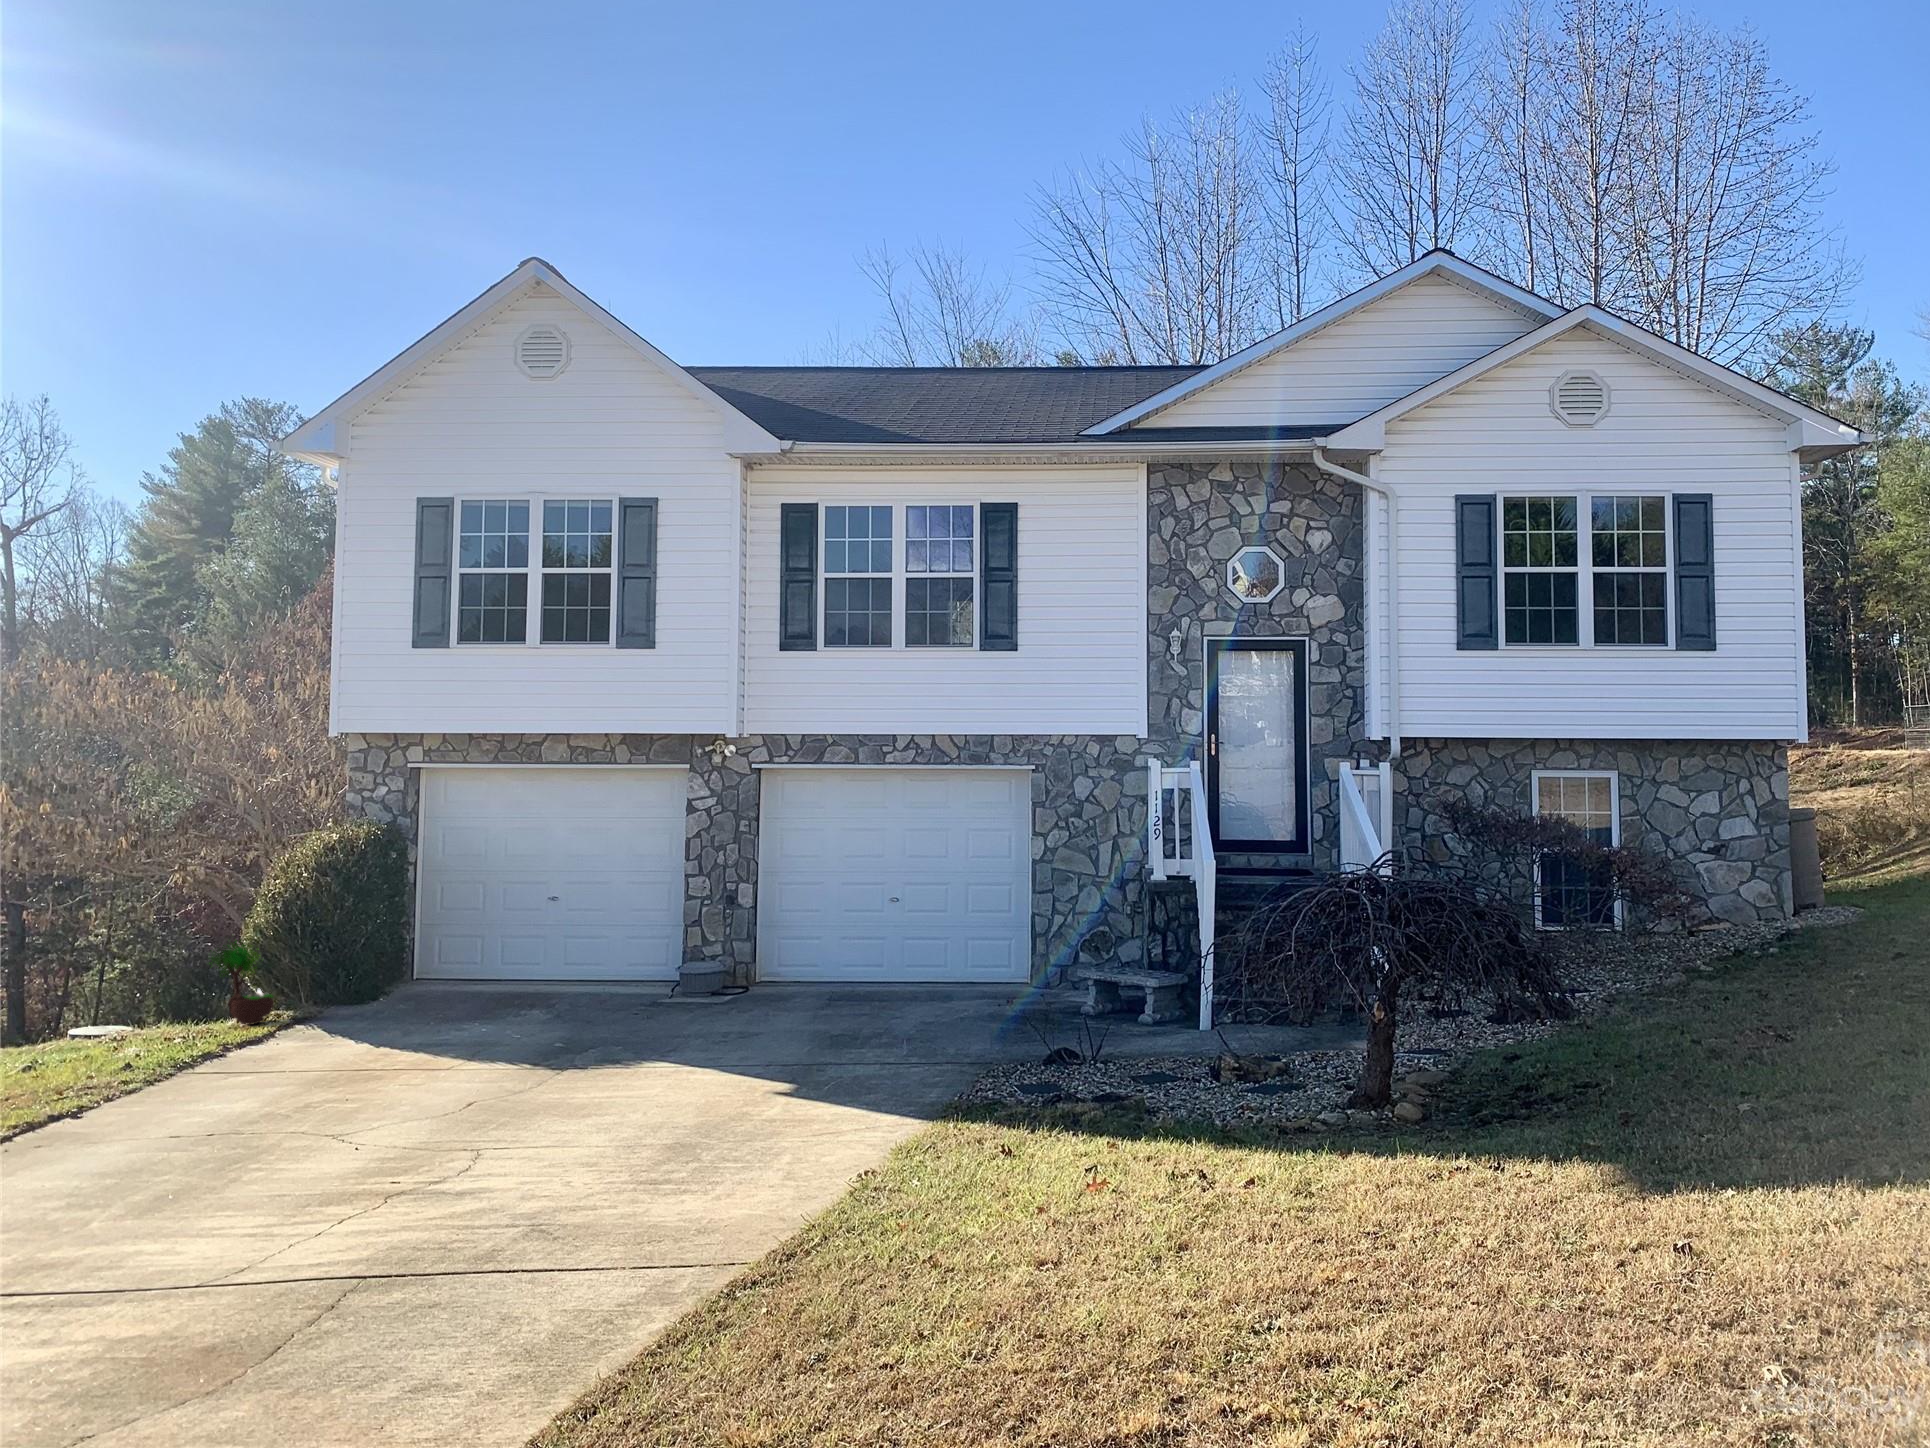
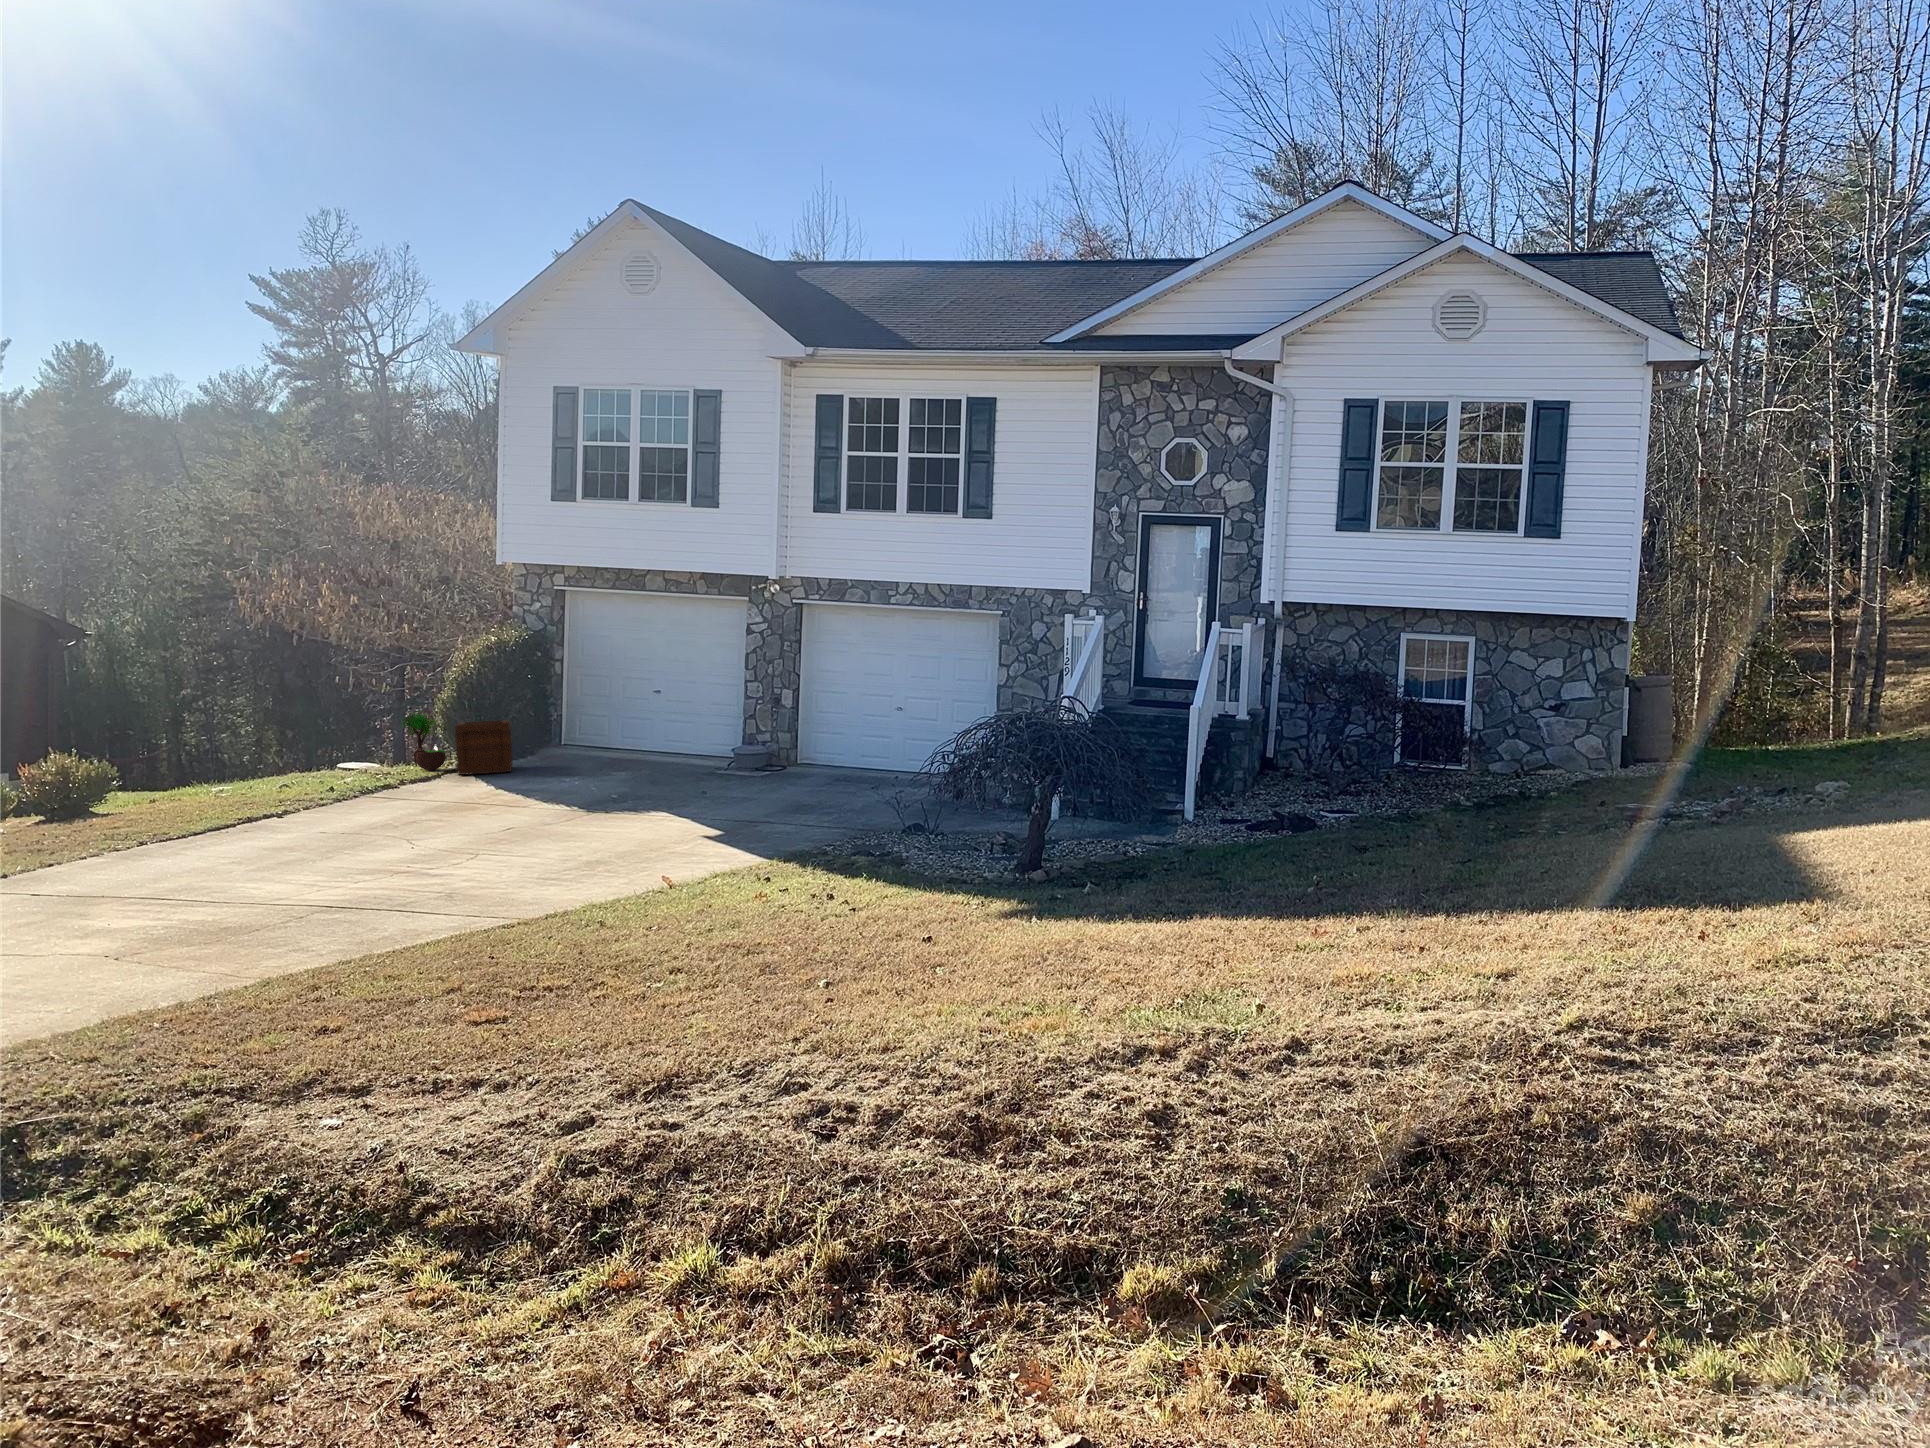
wooden crate: none [296,945,382,1029] -> present [455,720,513,775]

